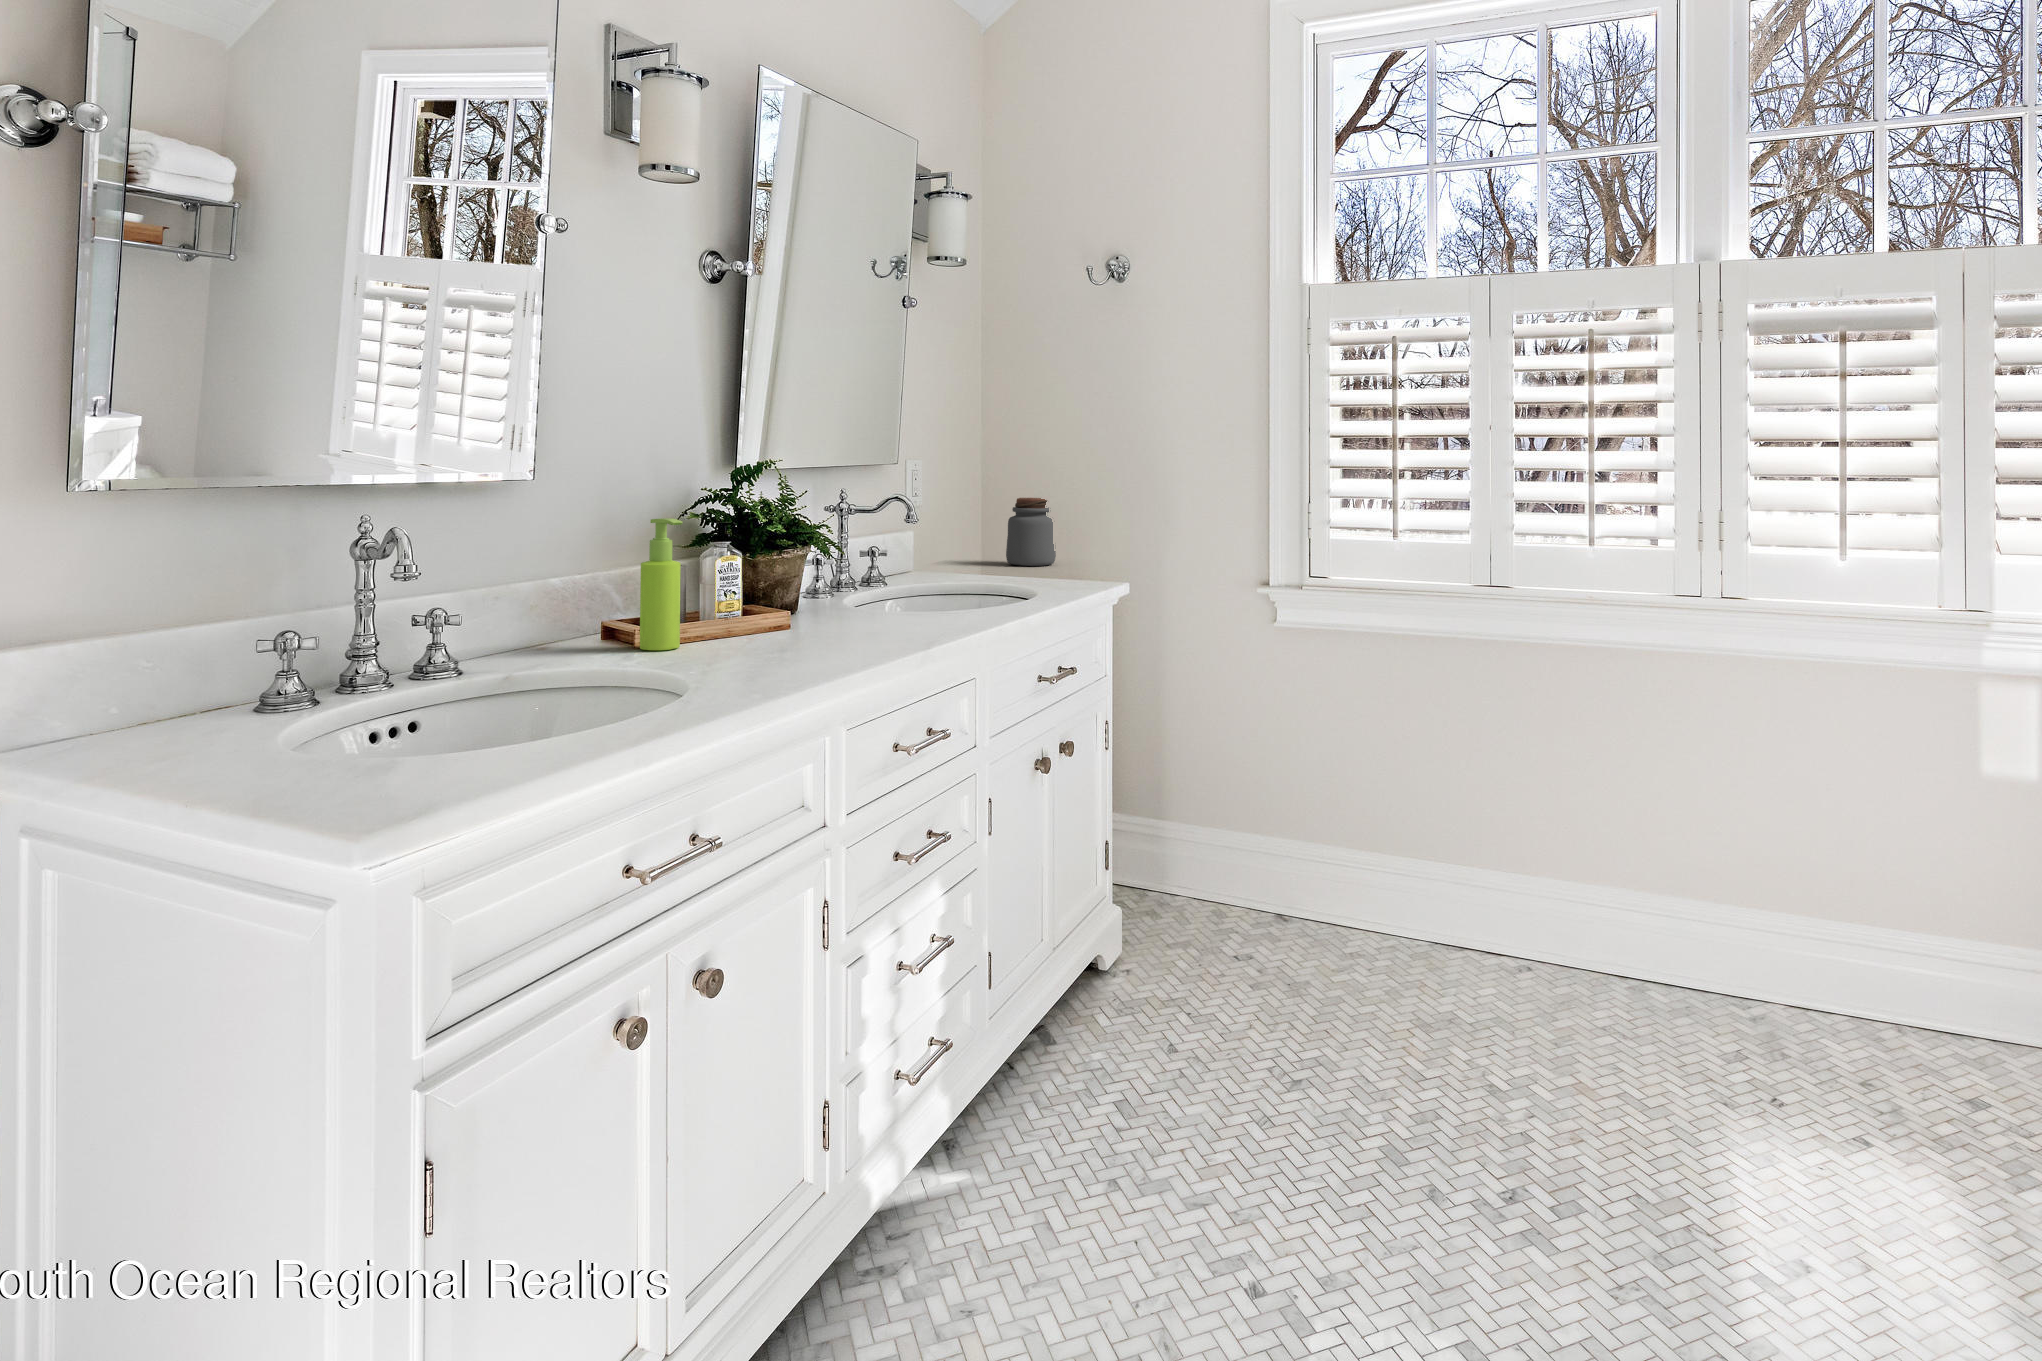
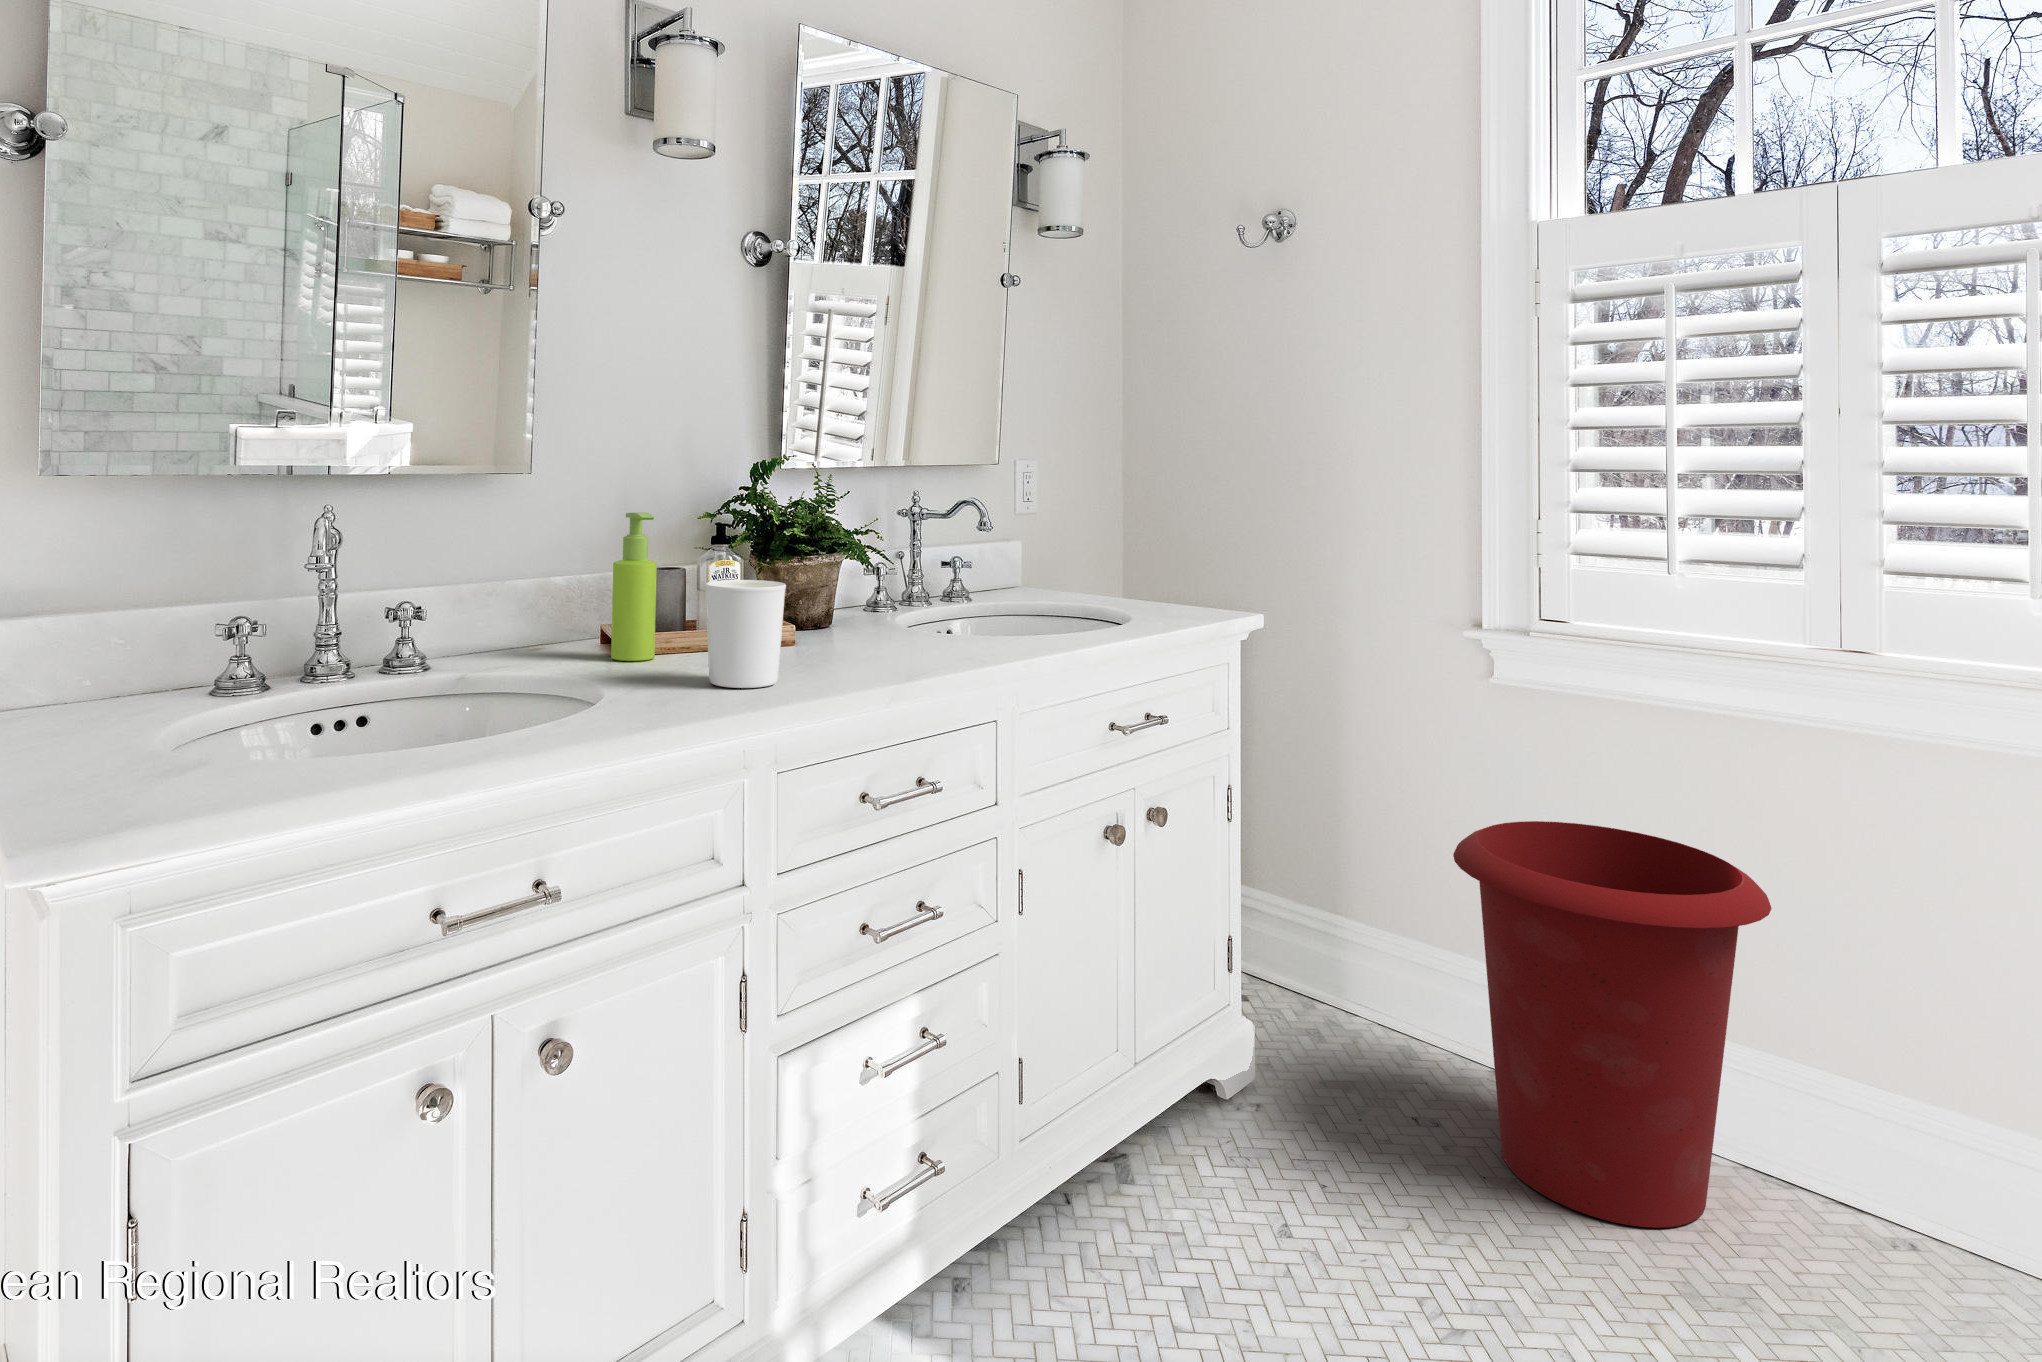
jar: present [1006,498,1056,566] -> none [1144,511,1204,591]
candle holder: none [759,574,828,664] -> present [705,580,786,688]
waste bin: none [1269,725,1472,1000] -> present [1453,821,1772,1228]

